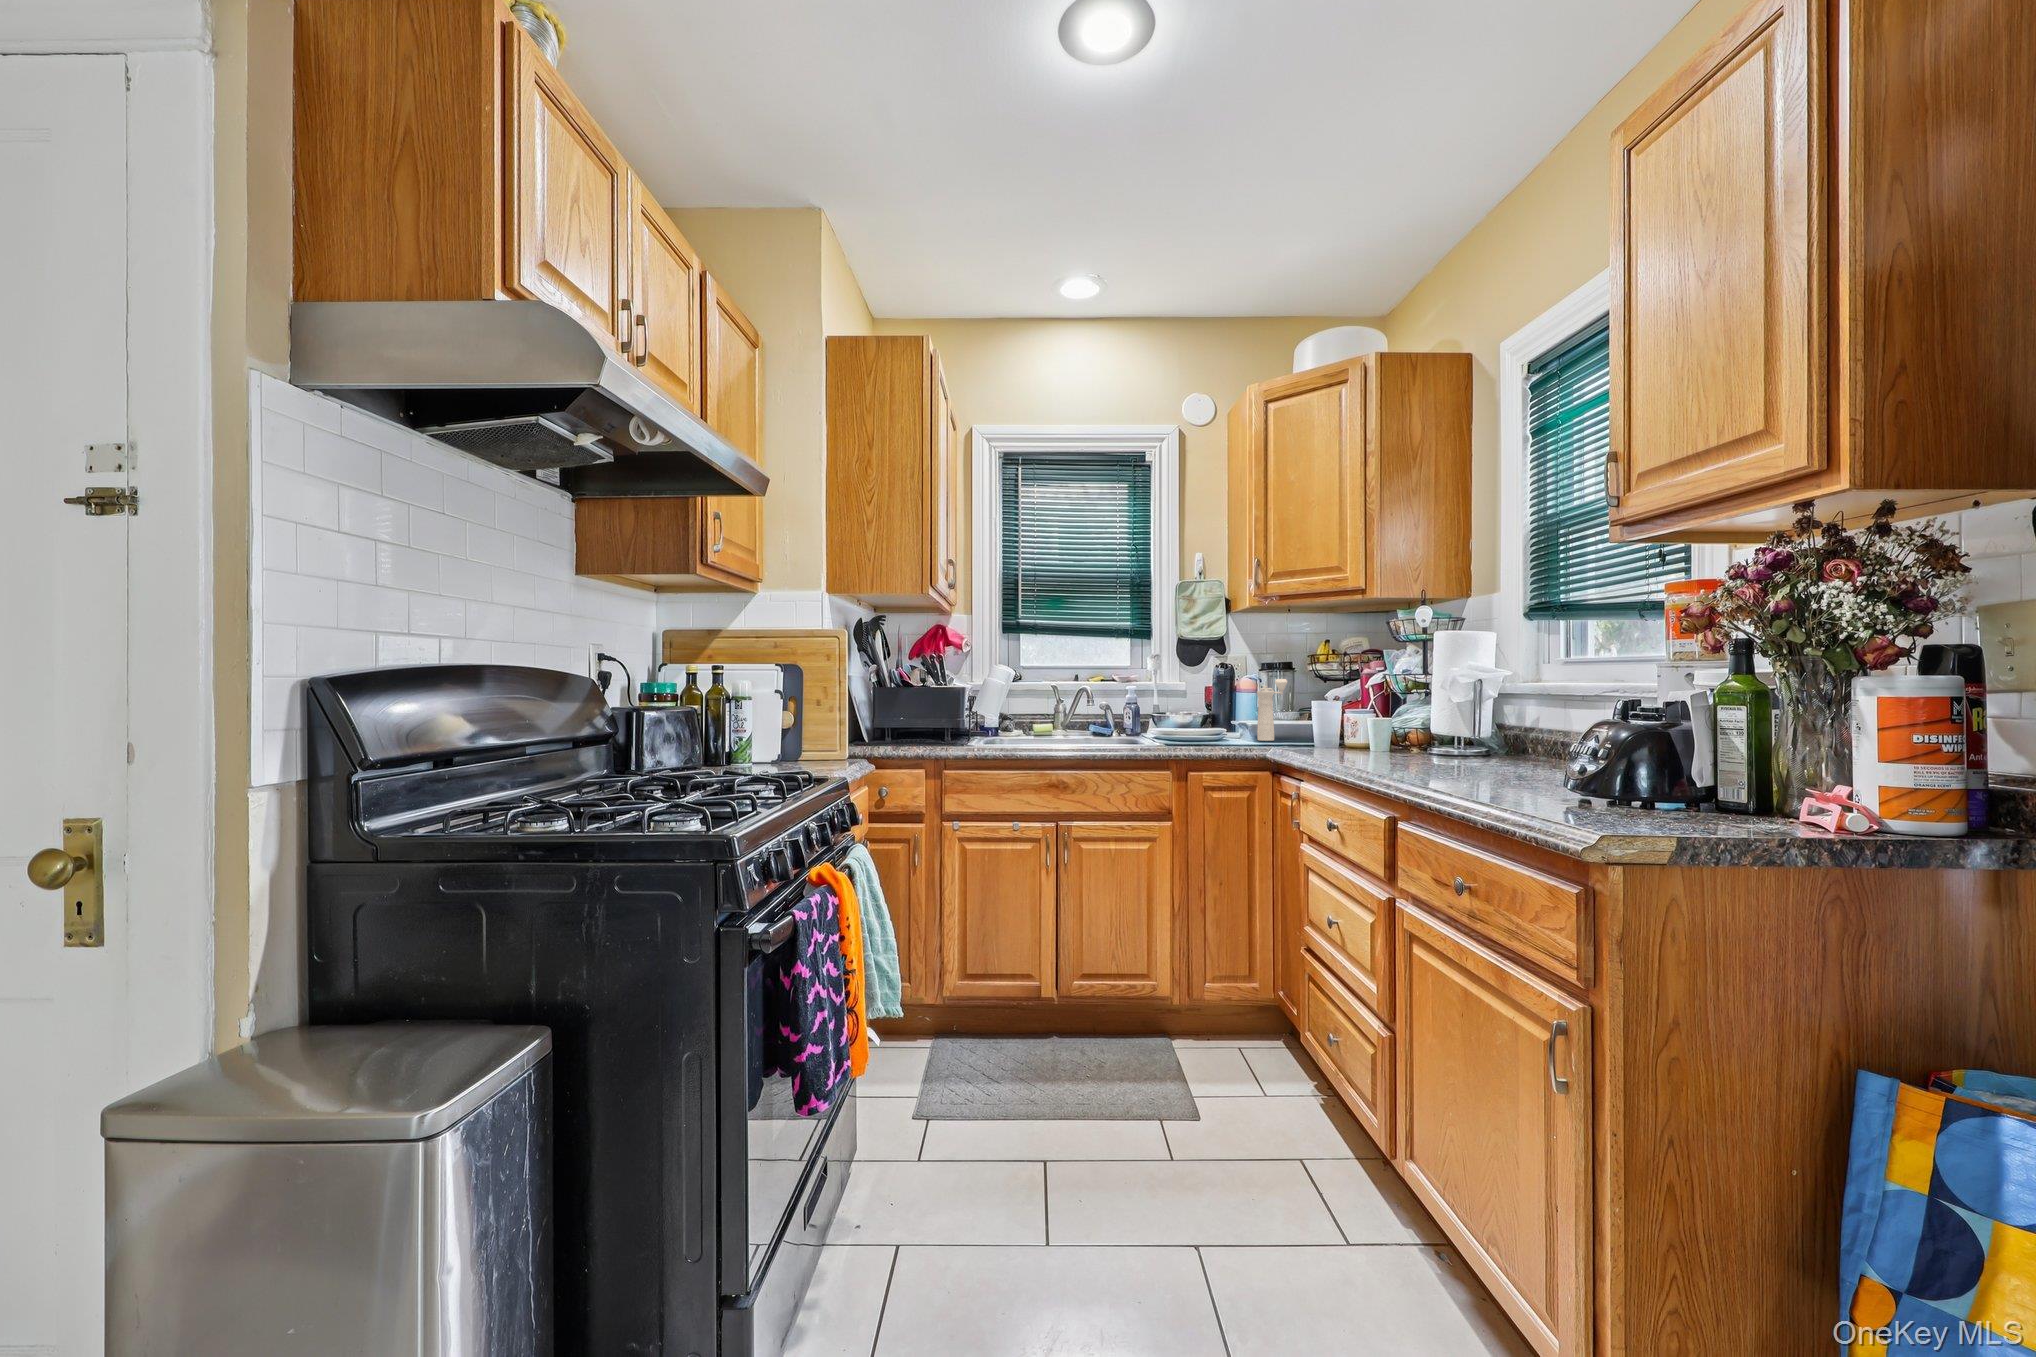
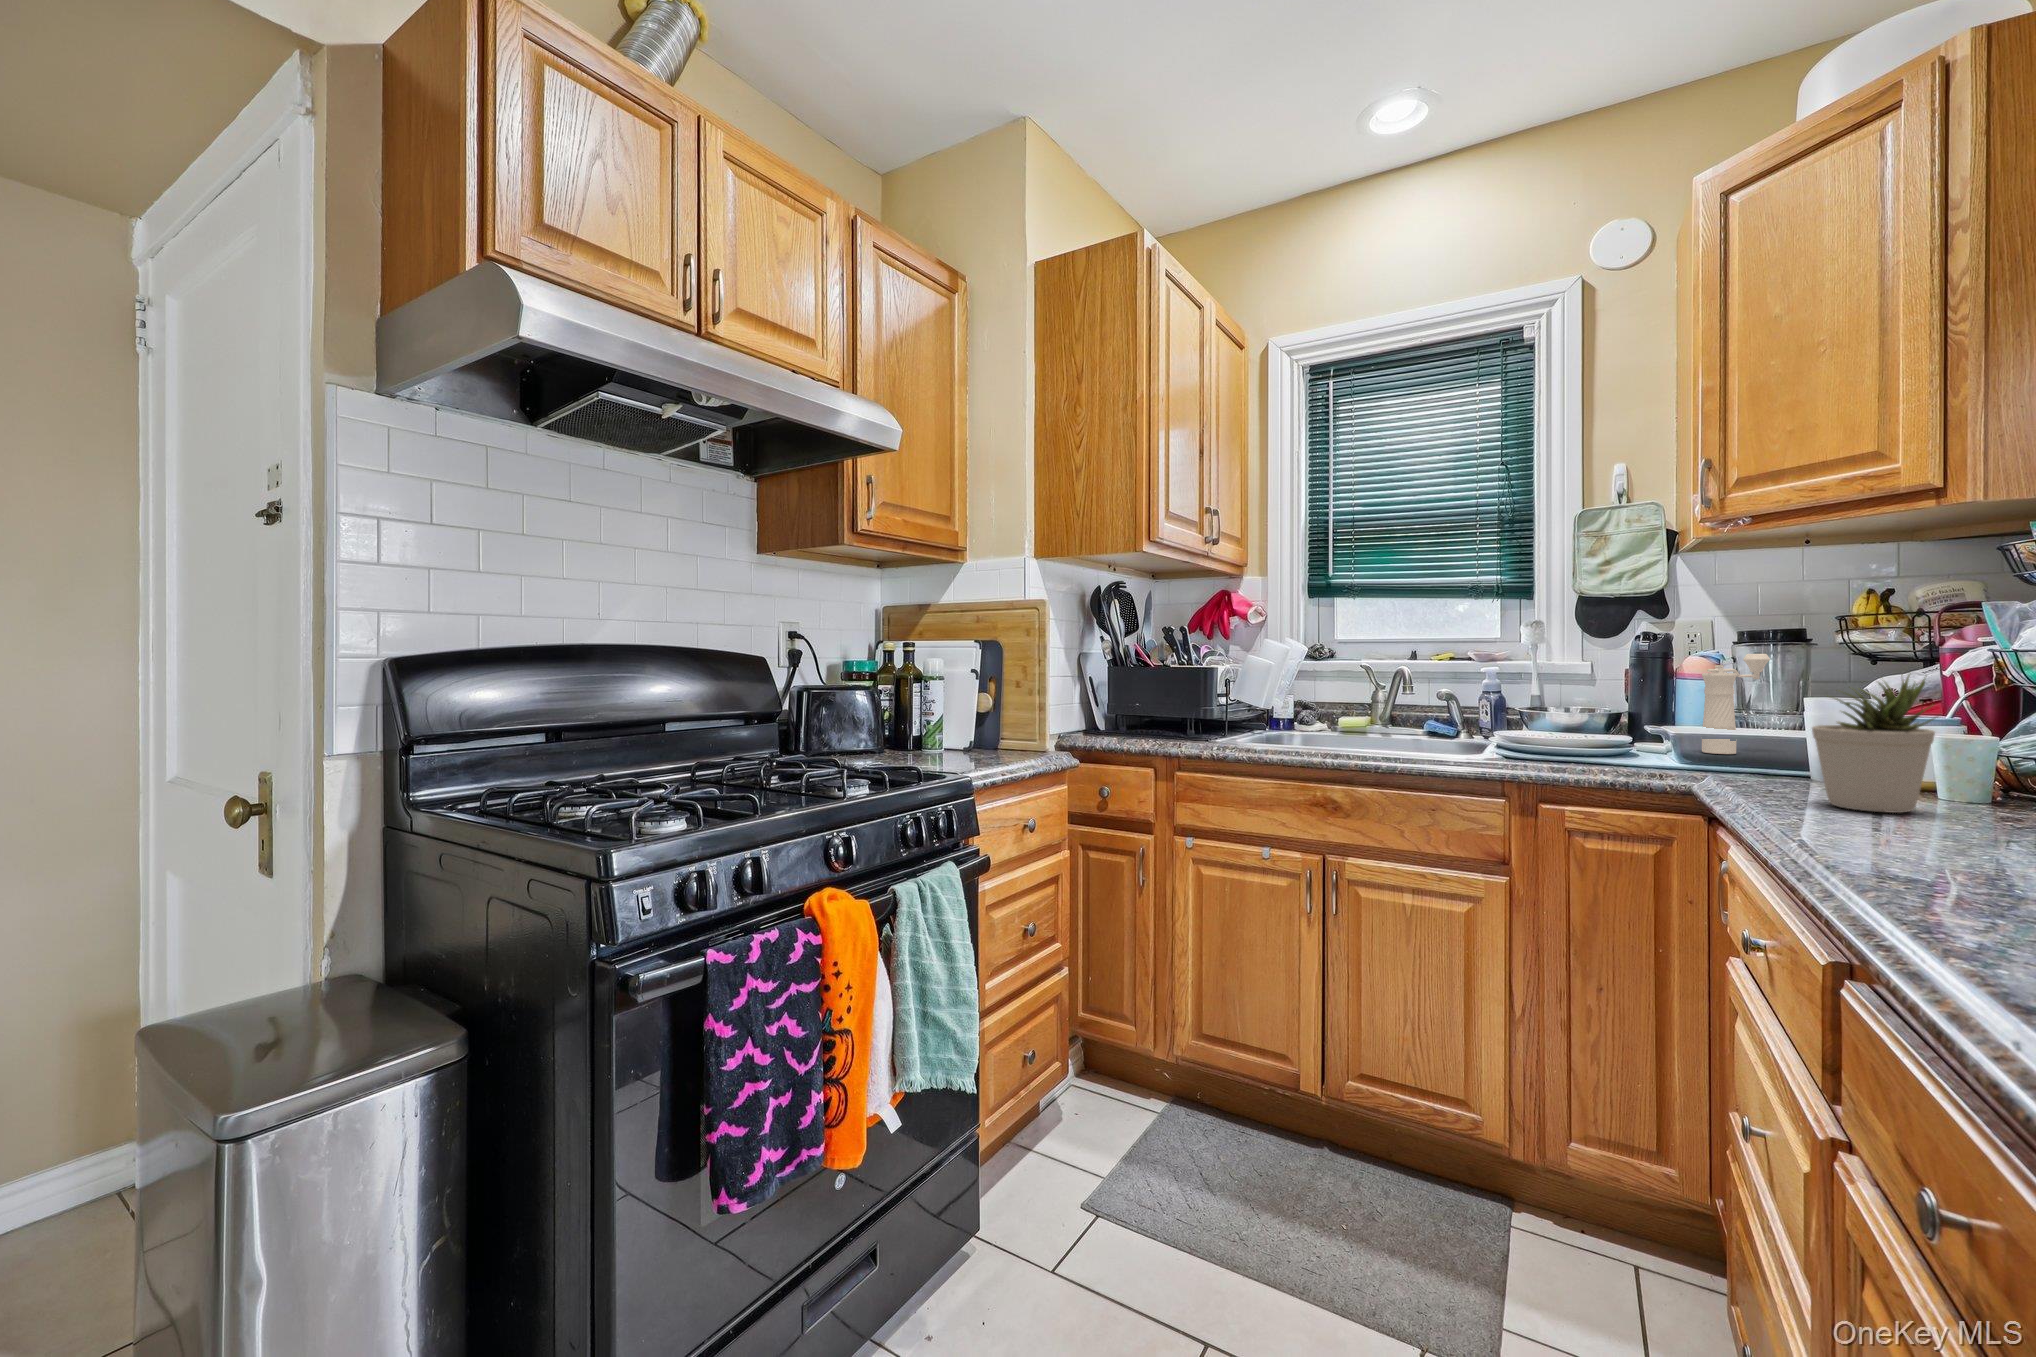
potted plant: none [1323,686,1371,757] -> present [1812,673,1935,813]

